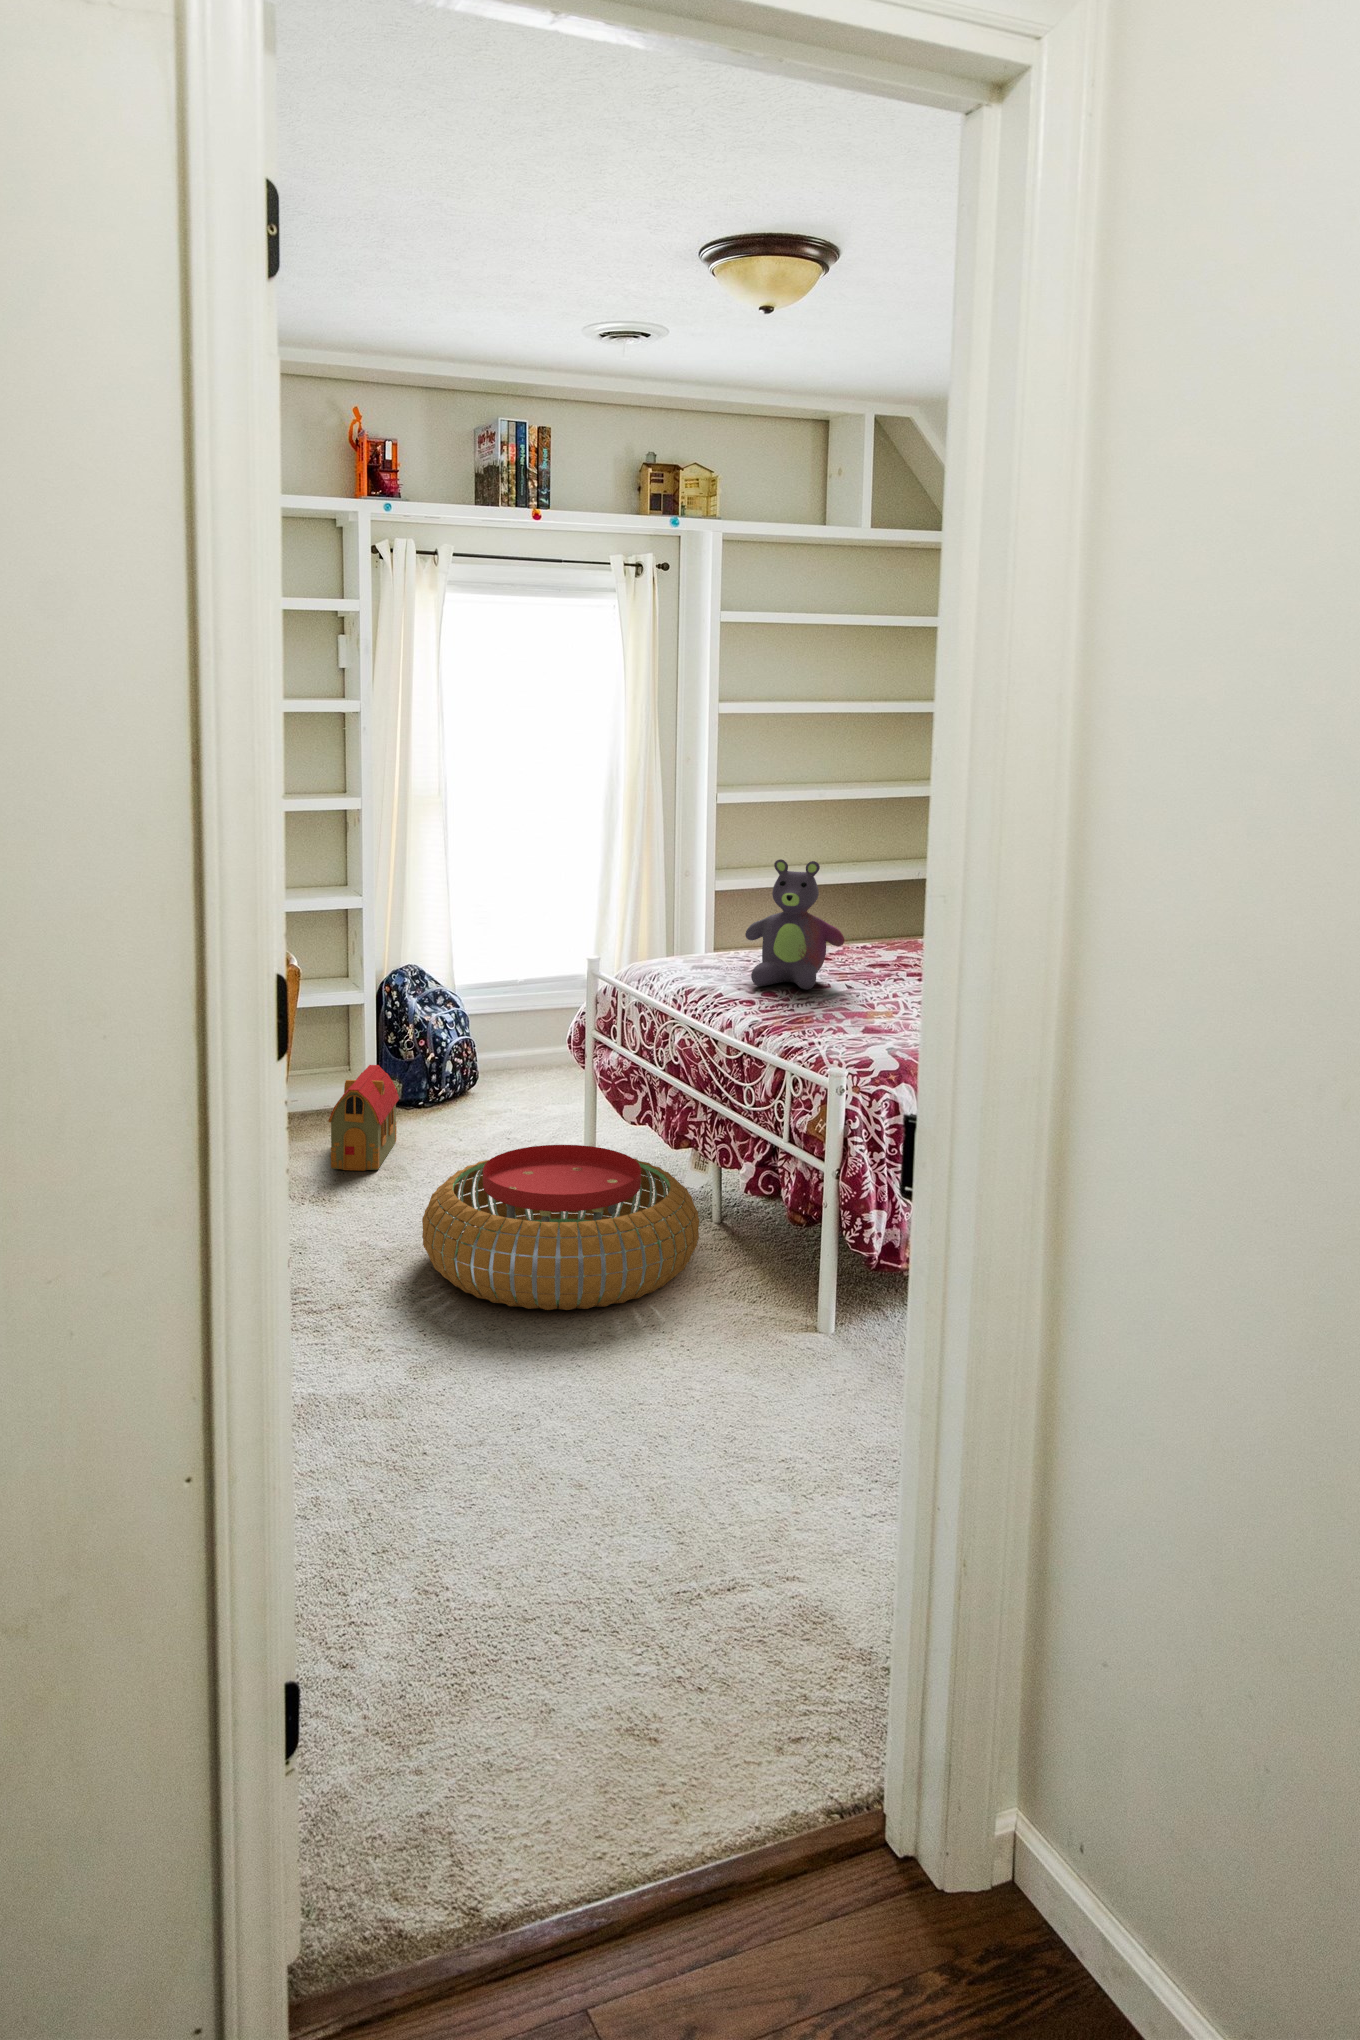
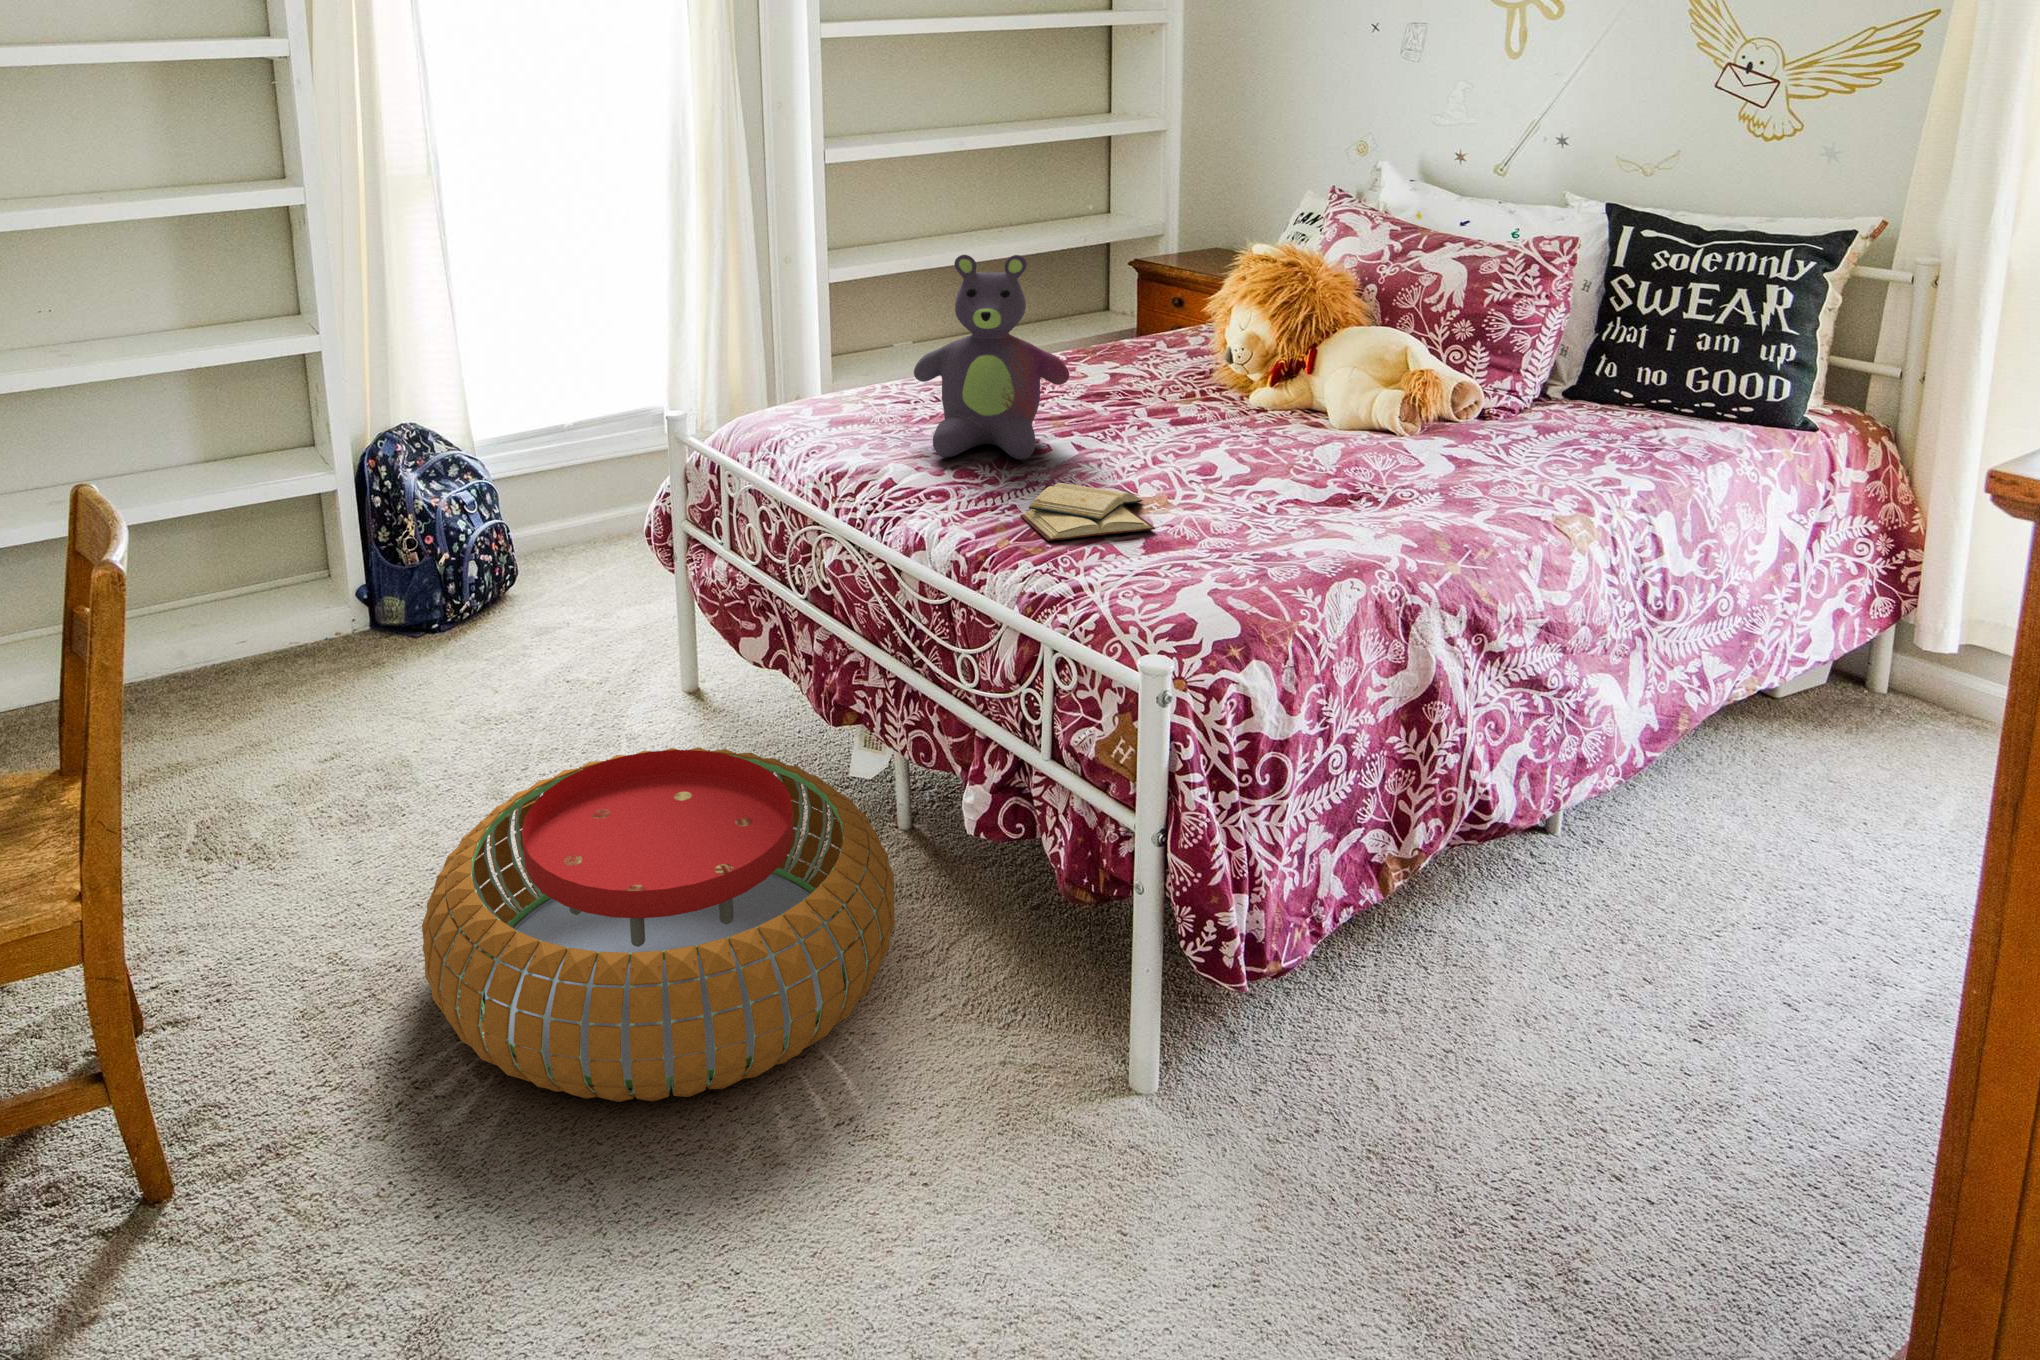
diary: none [793,998,872,1024] -> present [1020,483,1155,541]
toy house: present [328,1065,399,1171] -> none [278,592,397,771]

